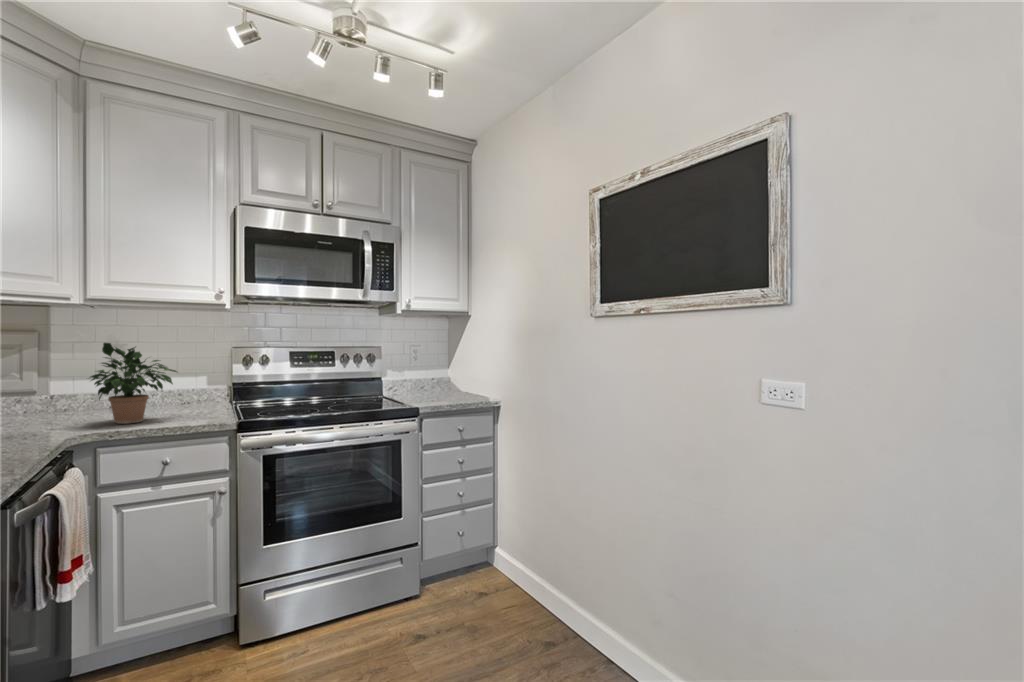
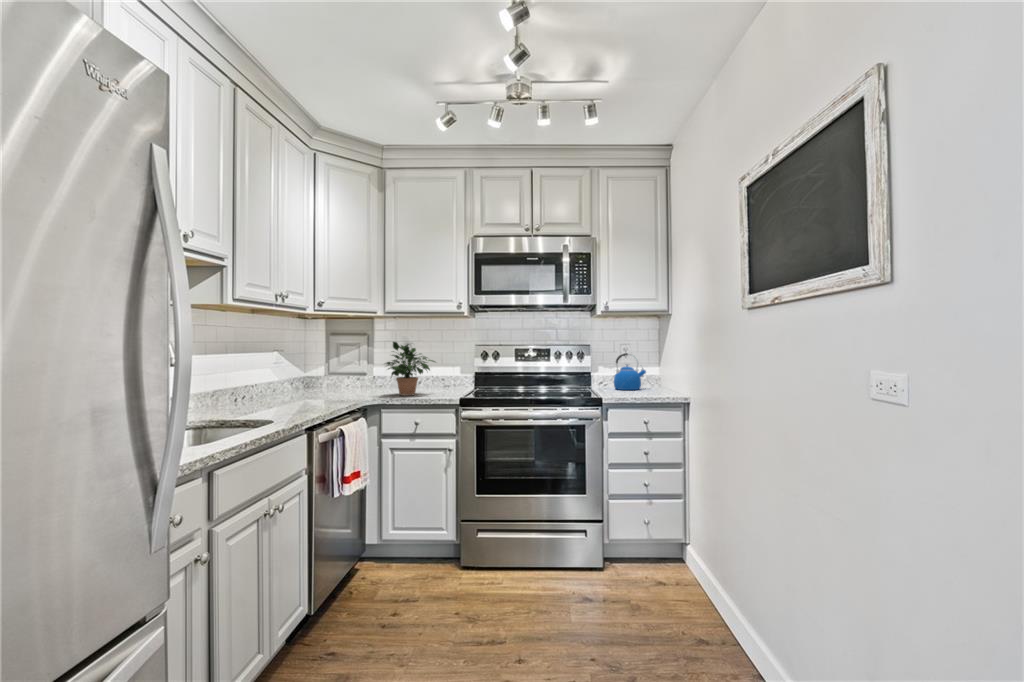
kettle: none [407,355,440,396] -> present [614,353,646,390]

